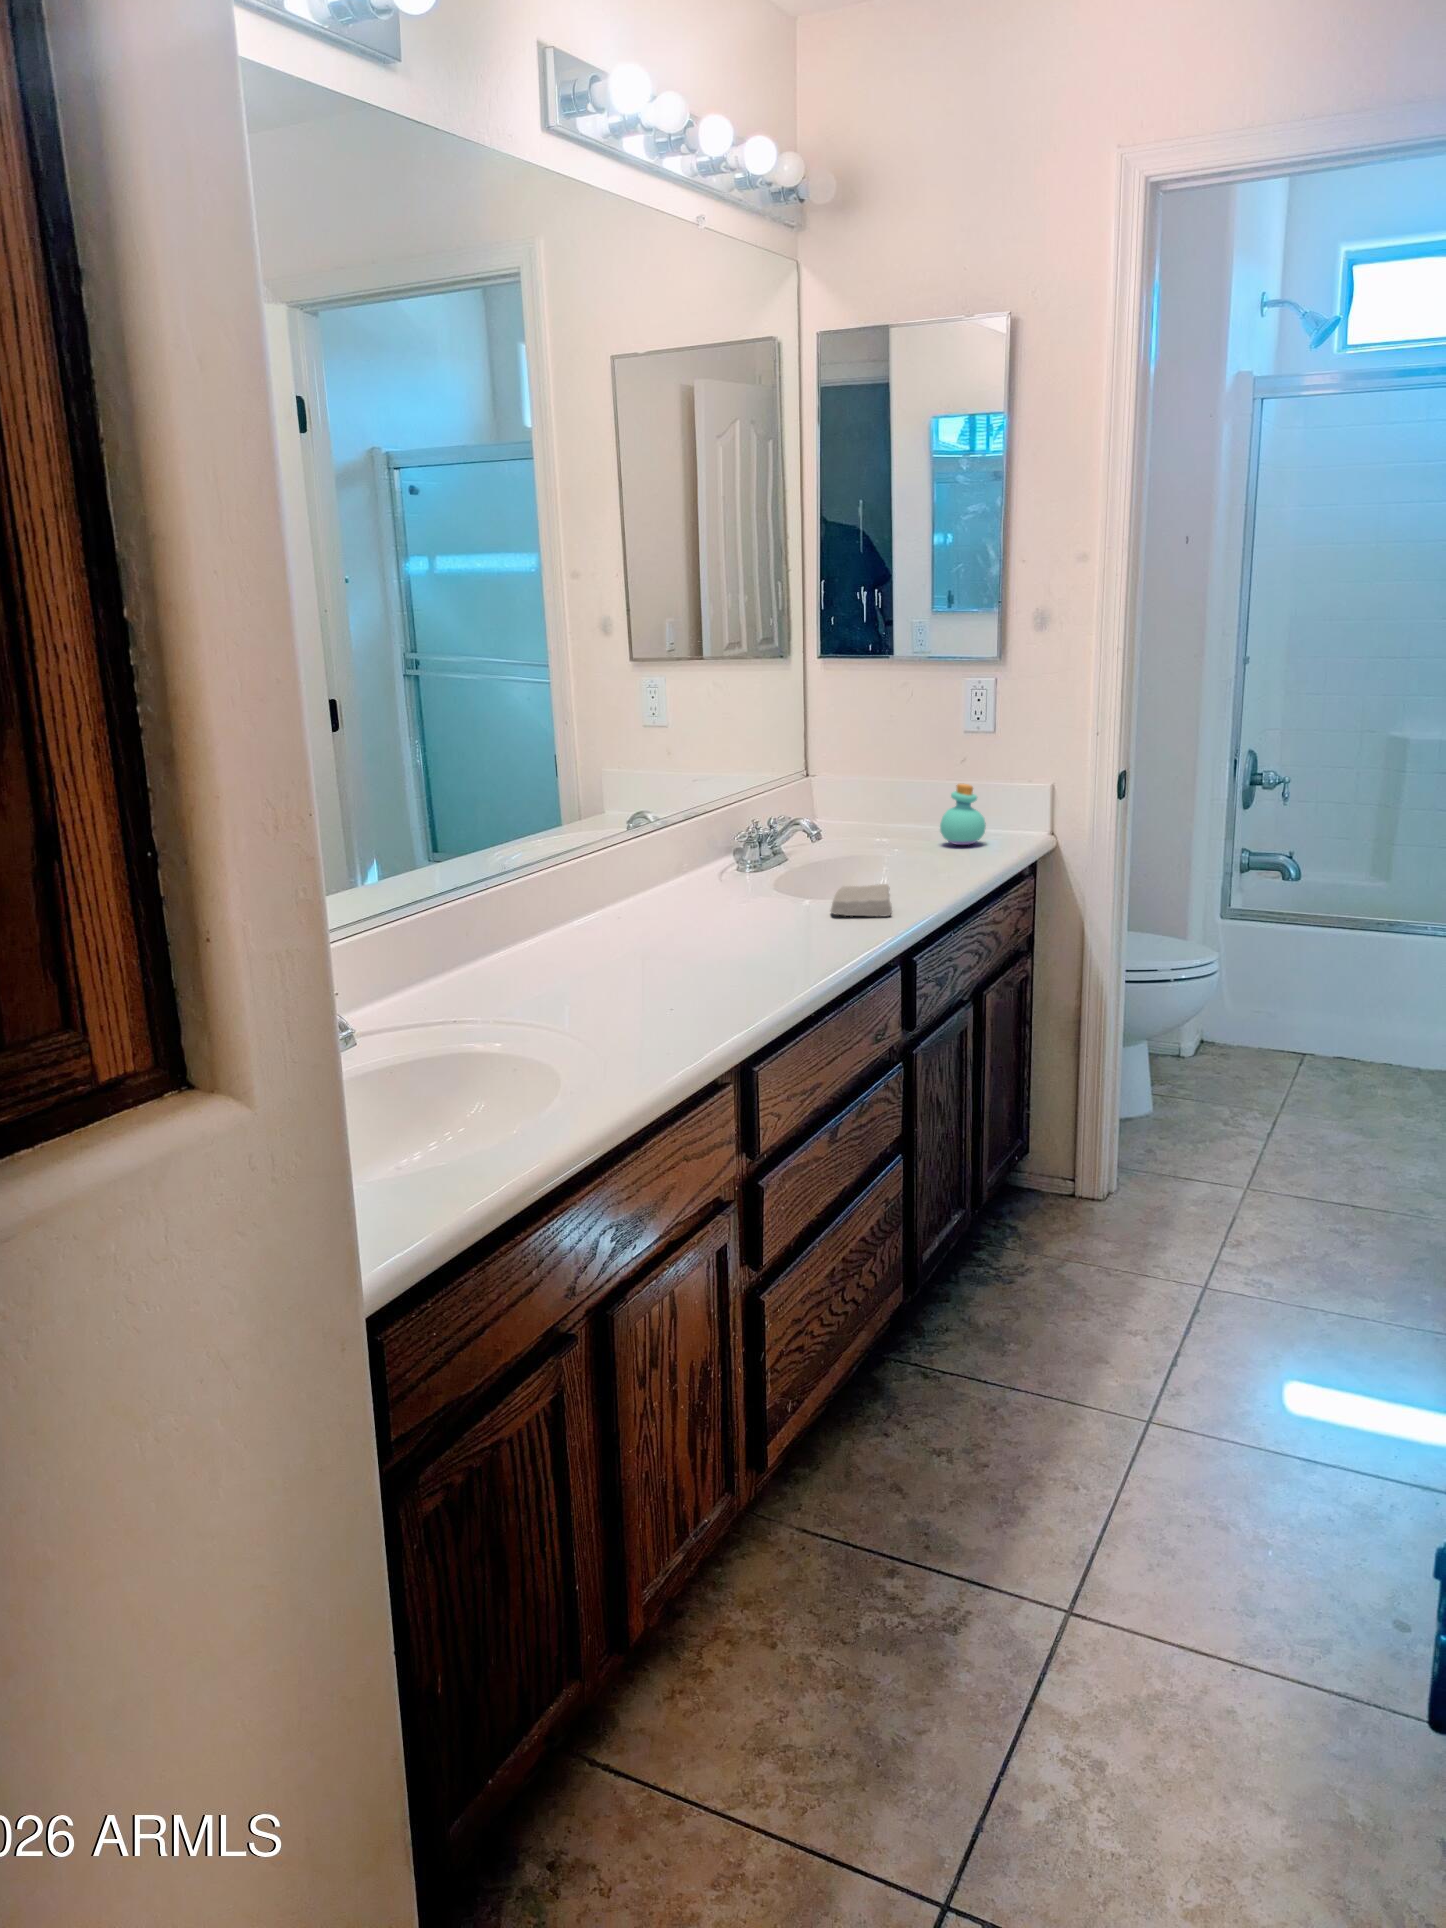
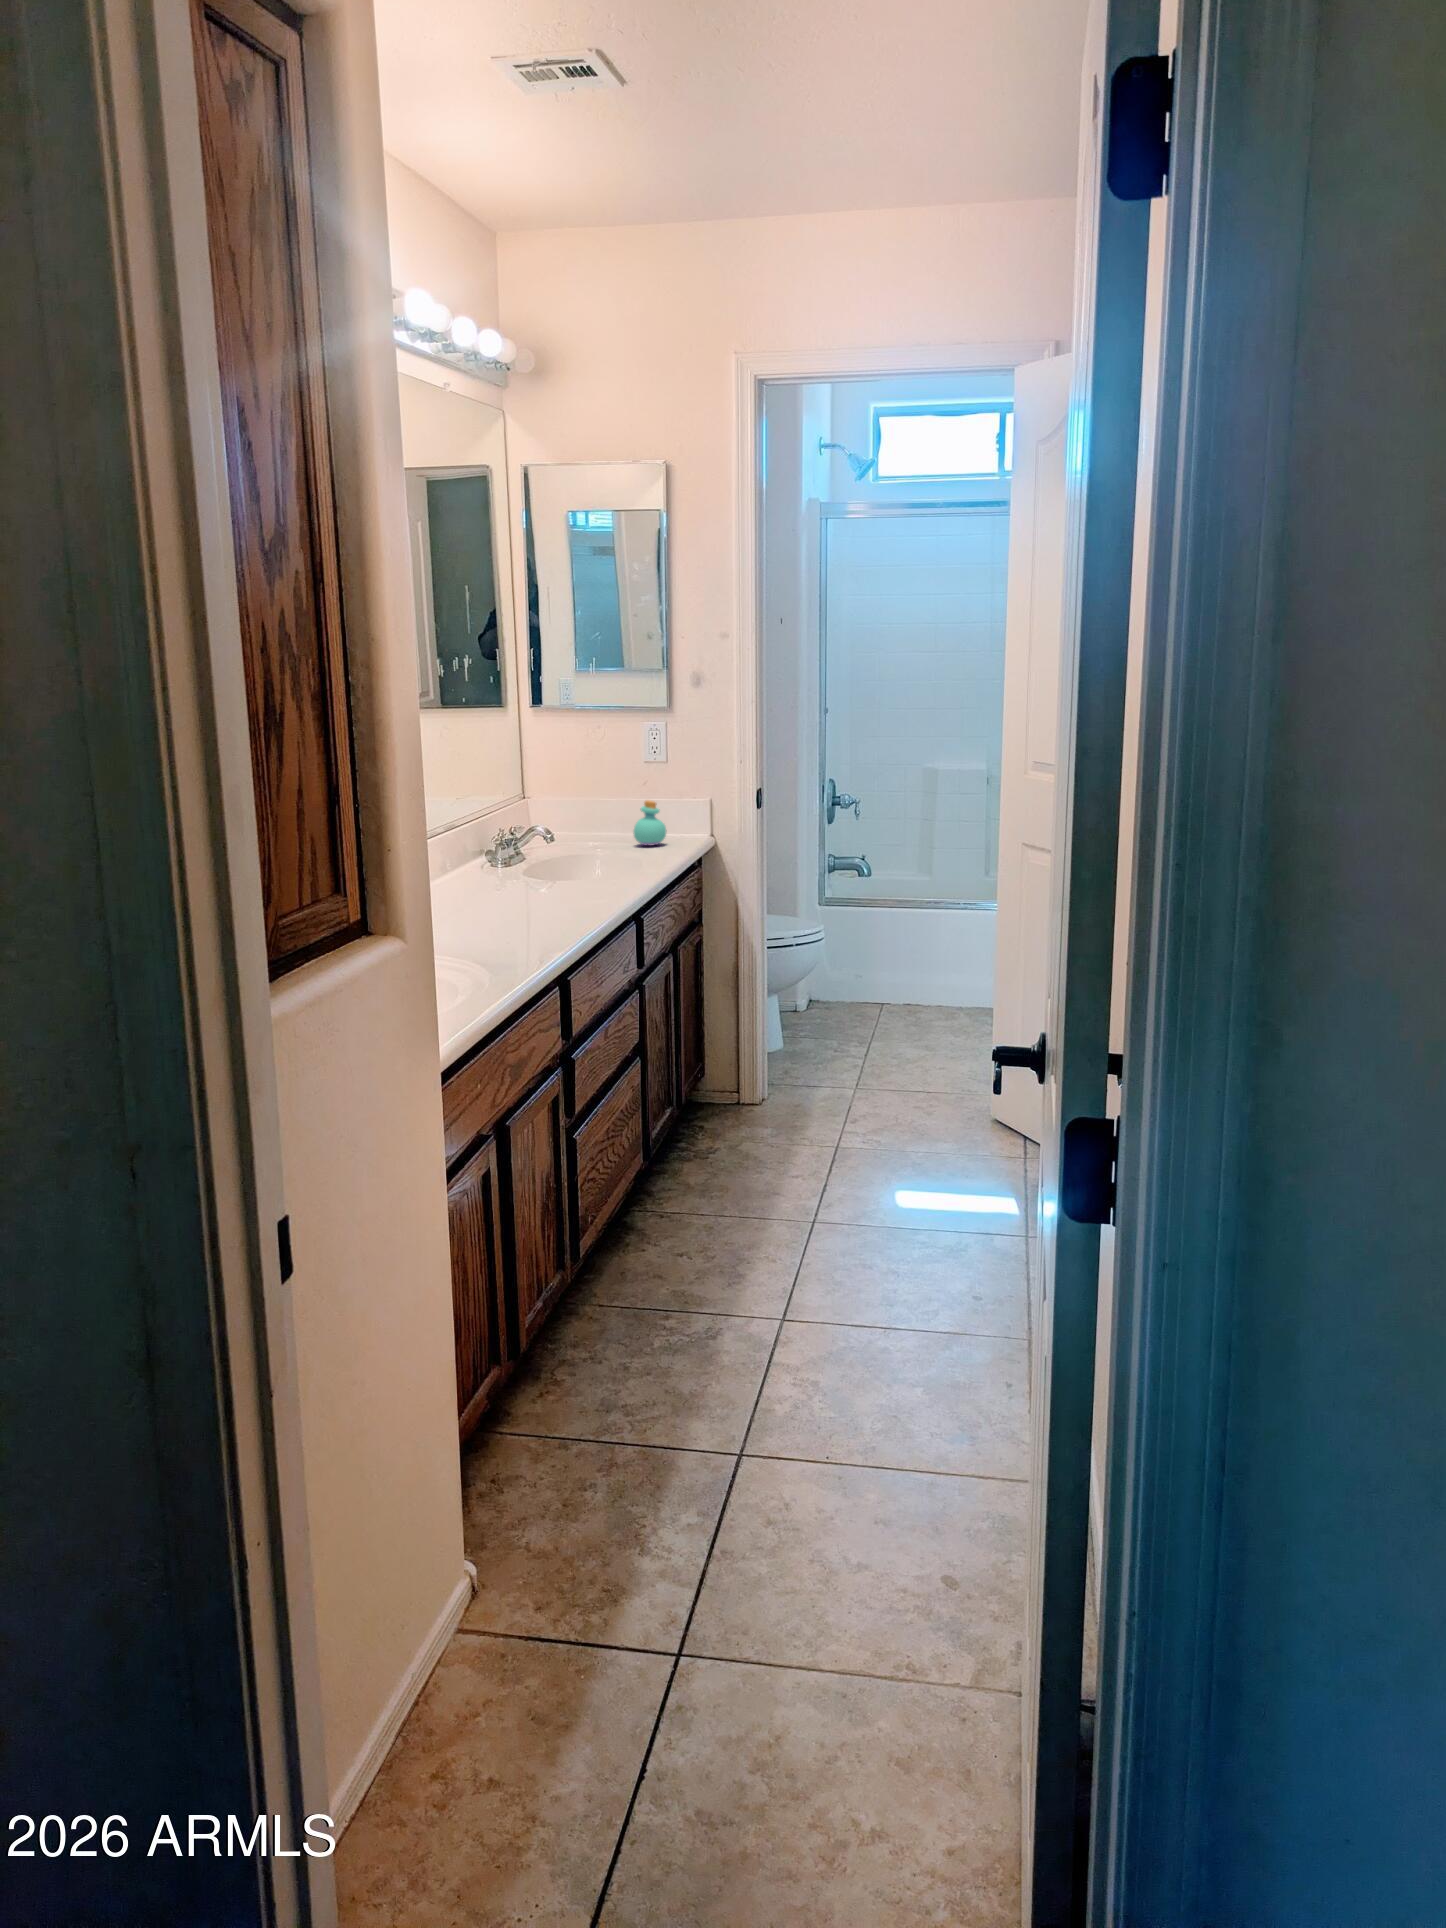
soap bar: present [831,884,892,917] -> none [581,867,625,889]

